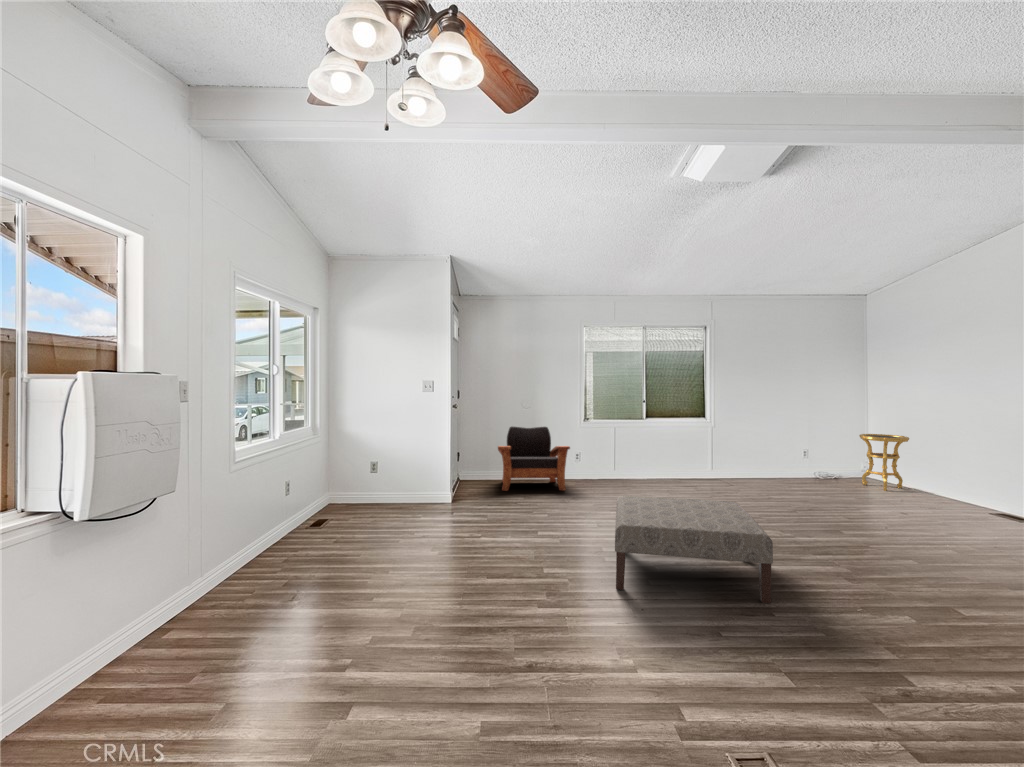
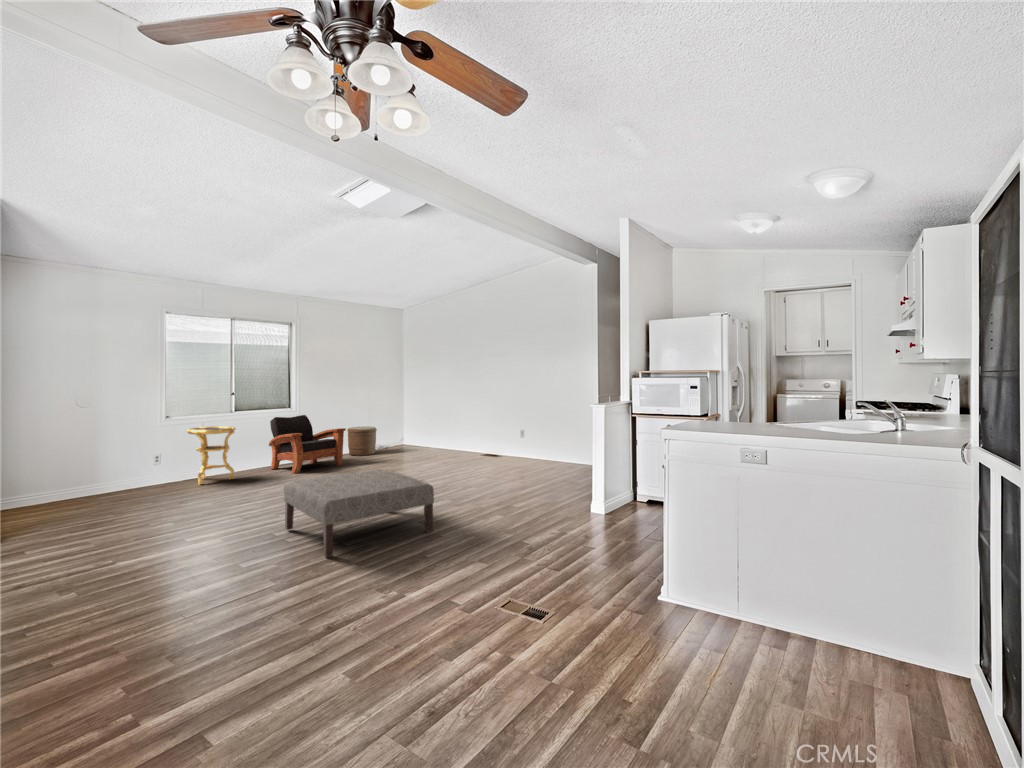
armchair: present [498,427,570,491] -> present [269,415,346,474]
side table: present [859,434,909,491] -> present [187,426,235,485]
woven basket: none [776,447,815,484] -> present [347,426,377,456]

